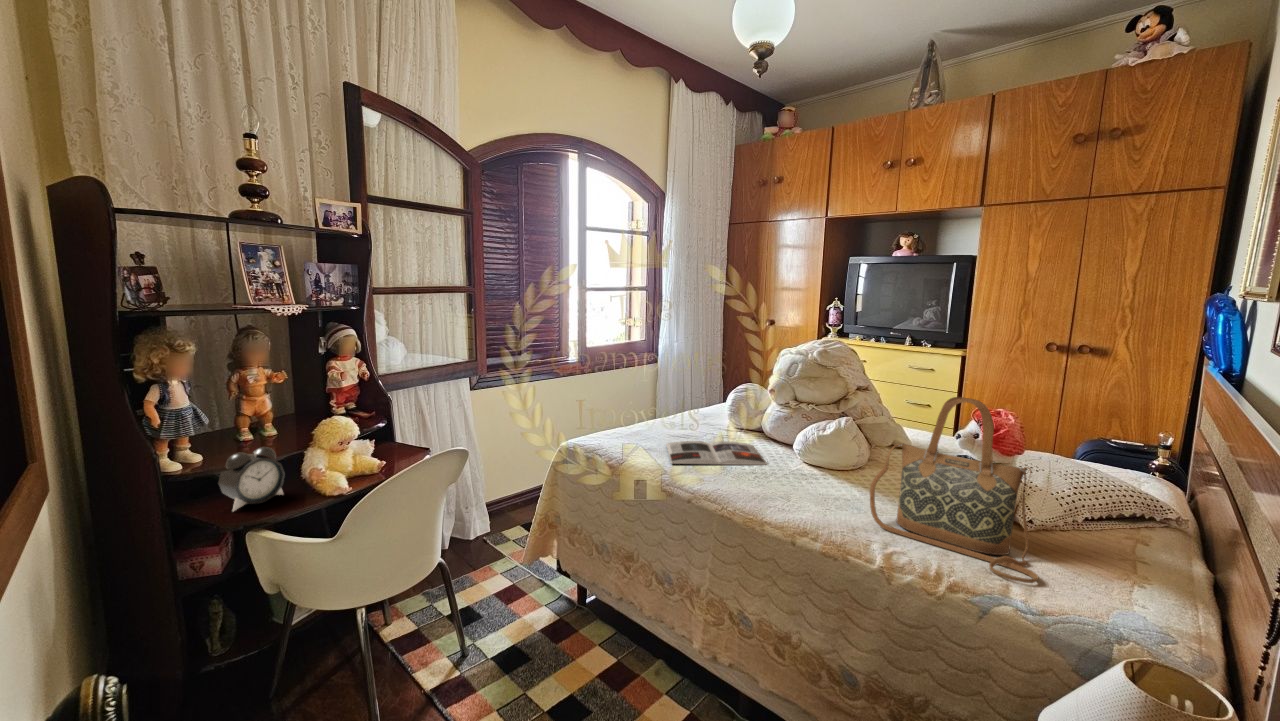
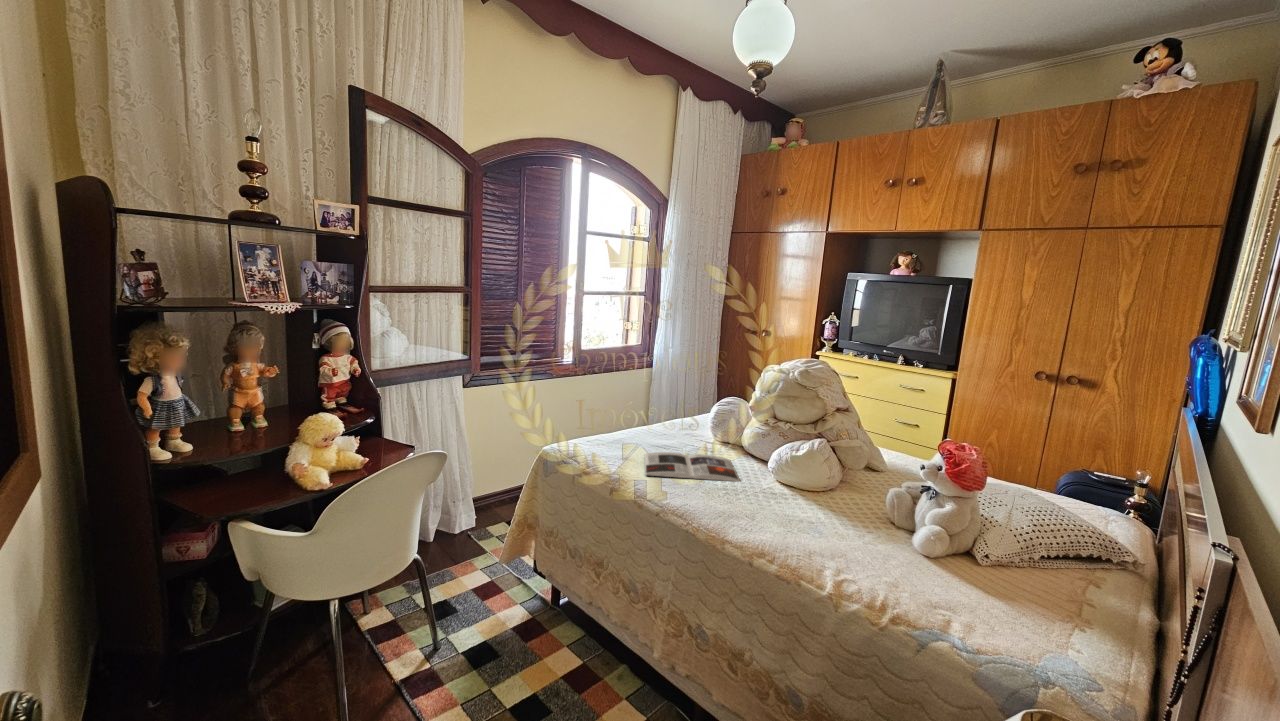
handbag: present [870,397,1039,583] -> none [829,431,983,621]
alarm clock: present [218,447,285,511] -> none [205,440,270,501]

